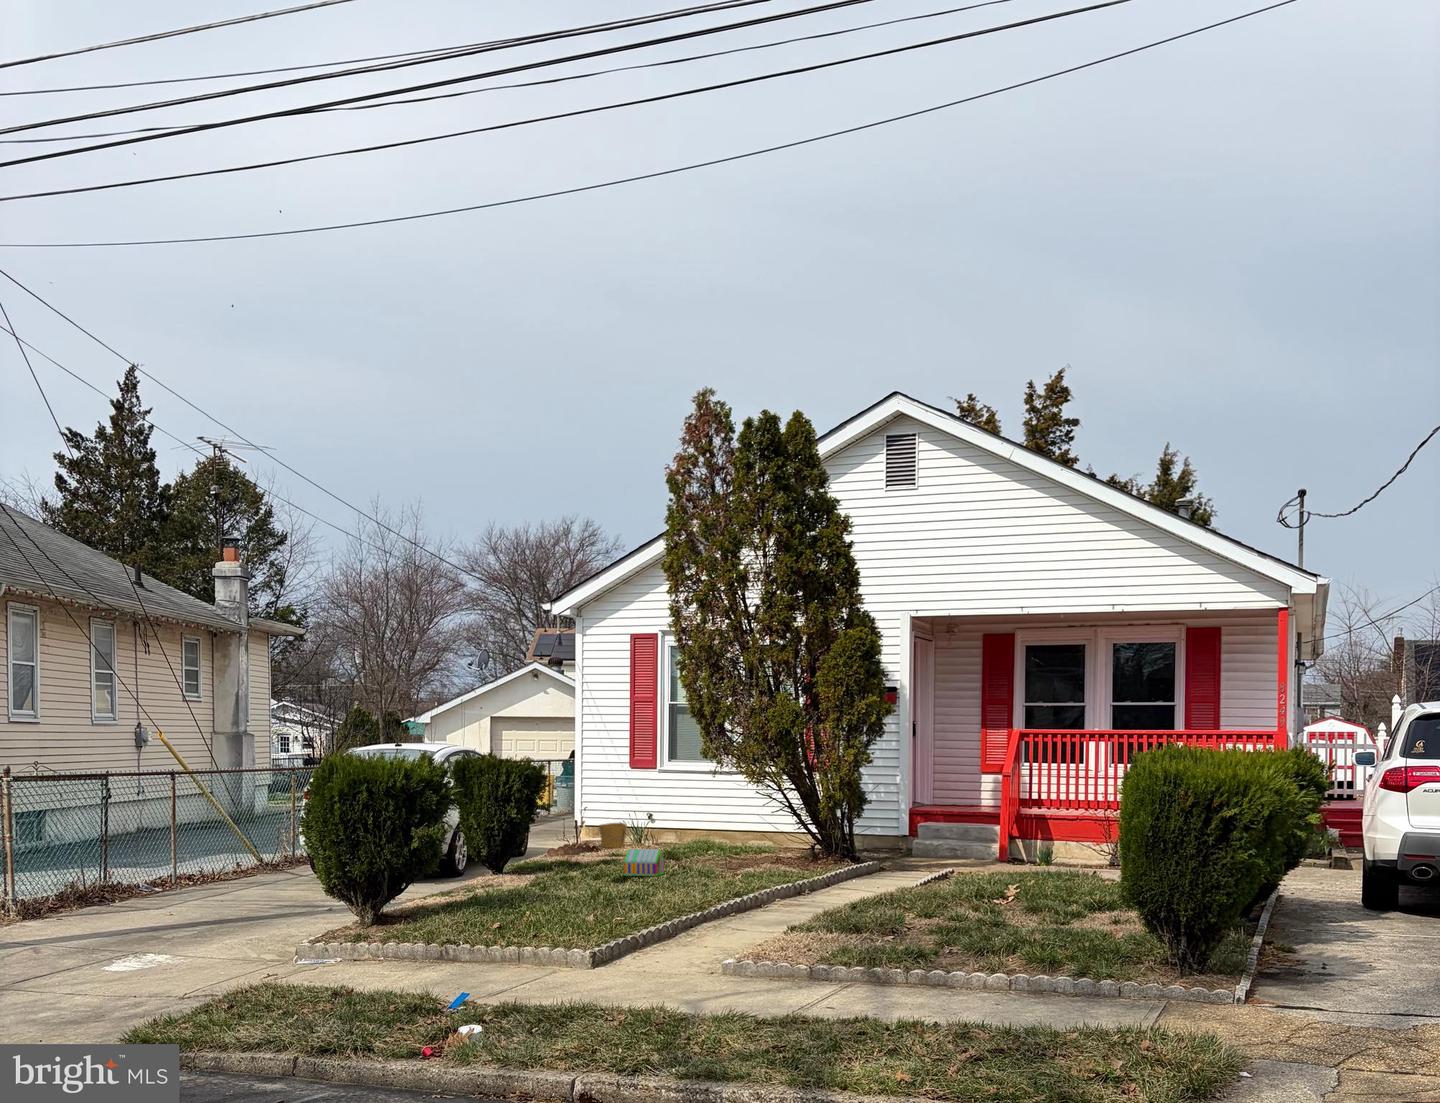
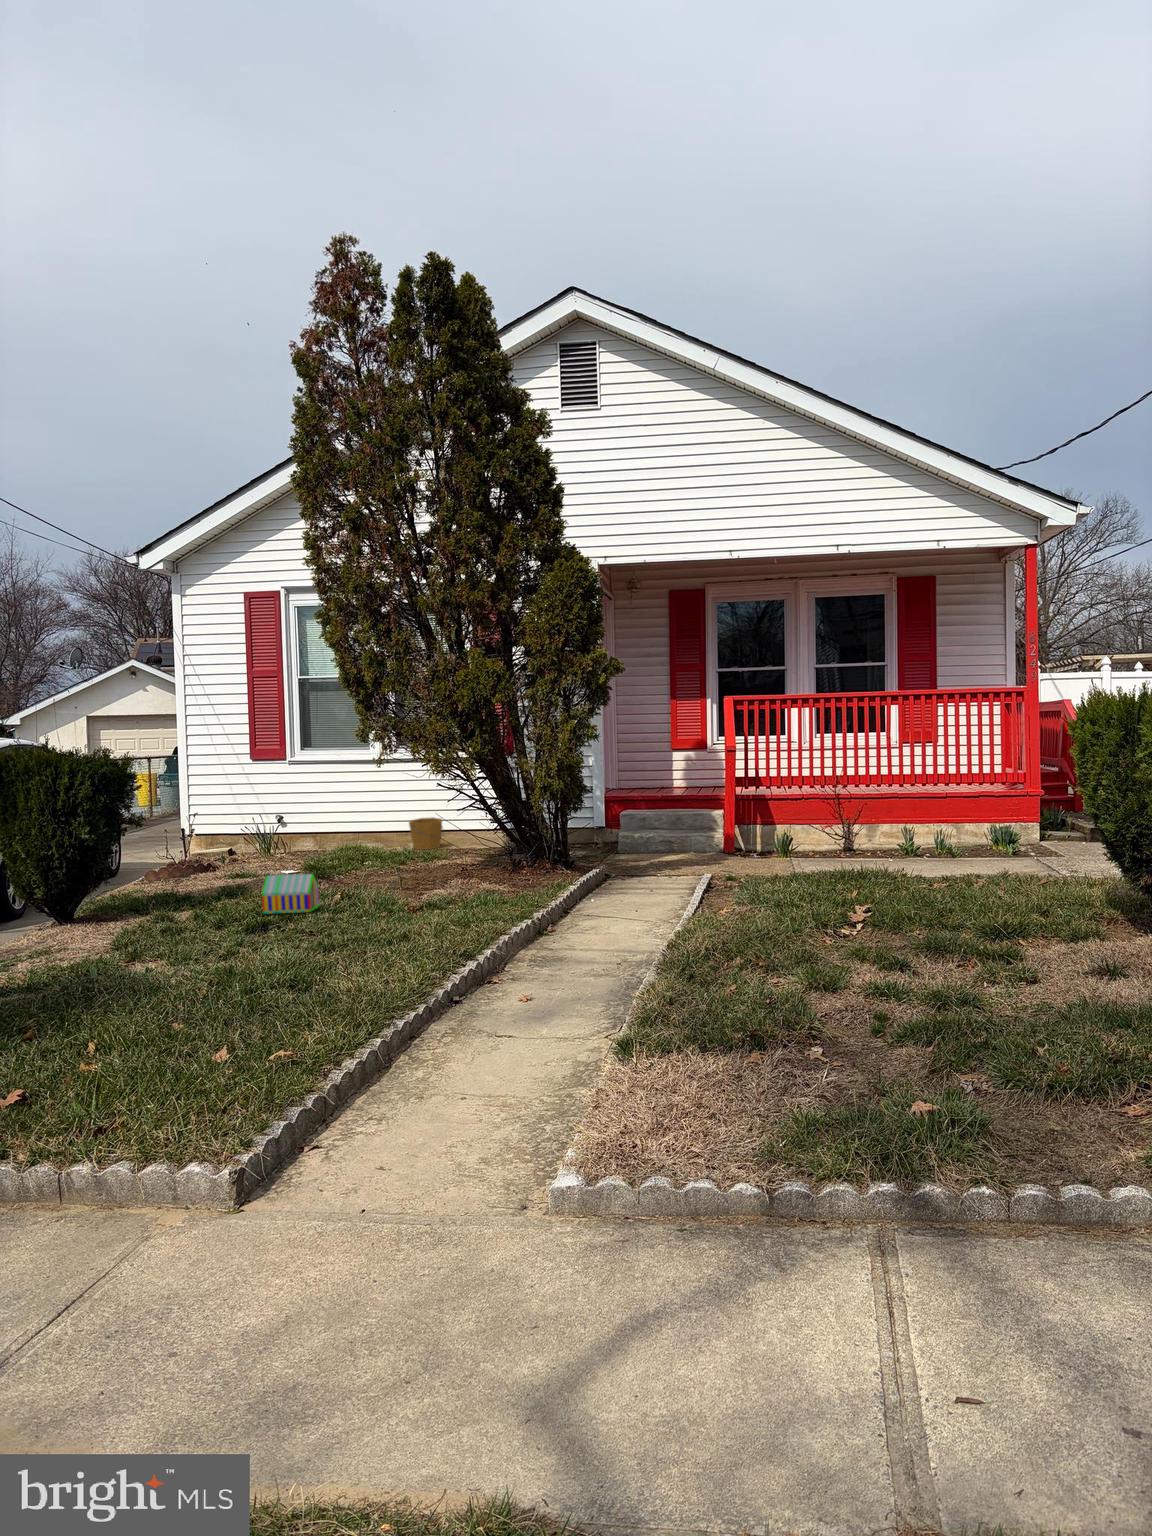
bucket: present [599,823,627,848] -> present [409,817,442,850]

